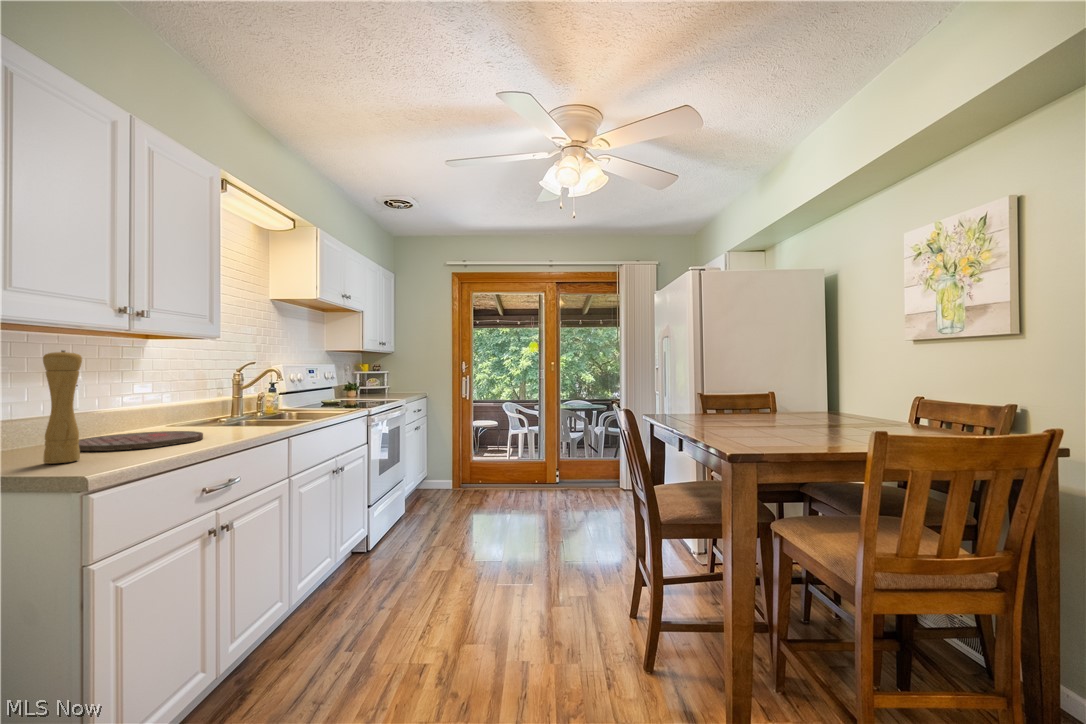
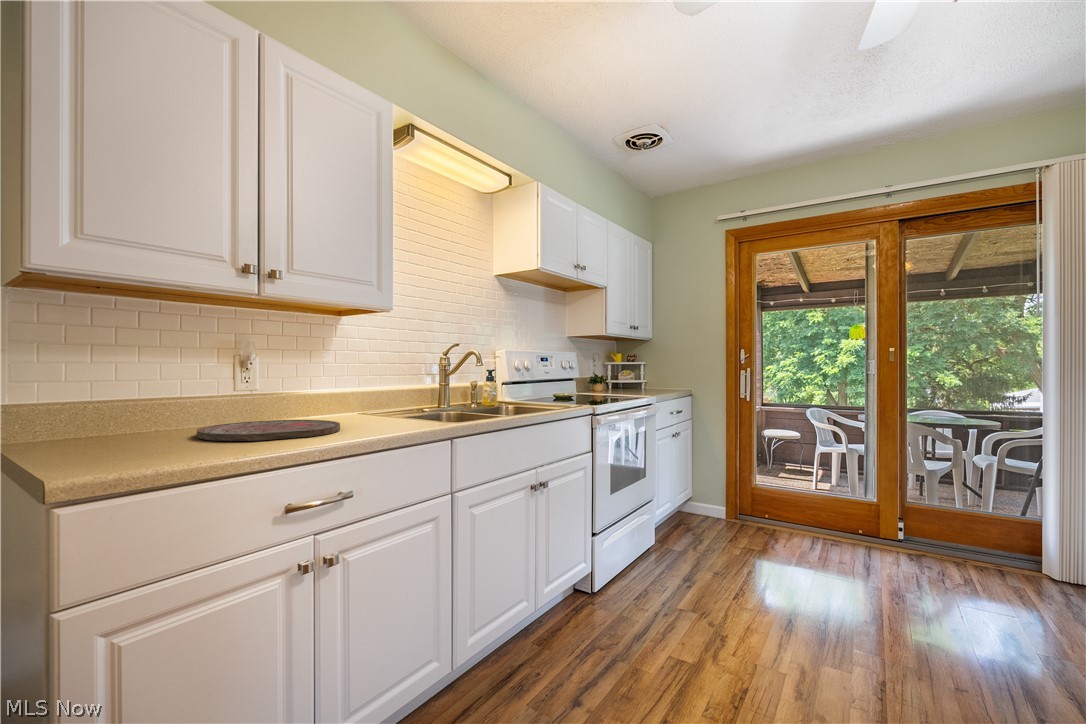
pepper mill: present [43,350,82,464] -> none [109,311,155,453]

